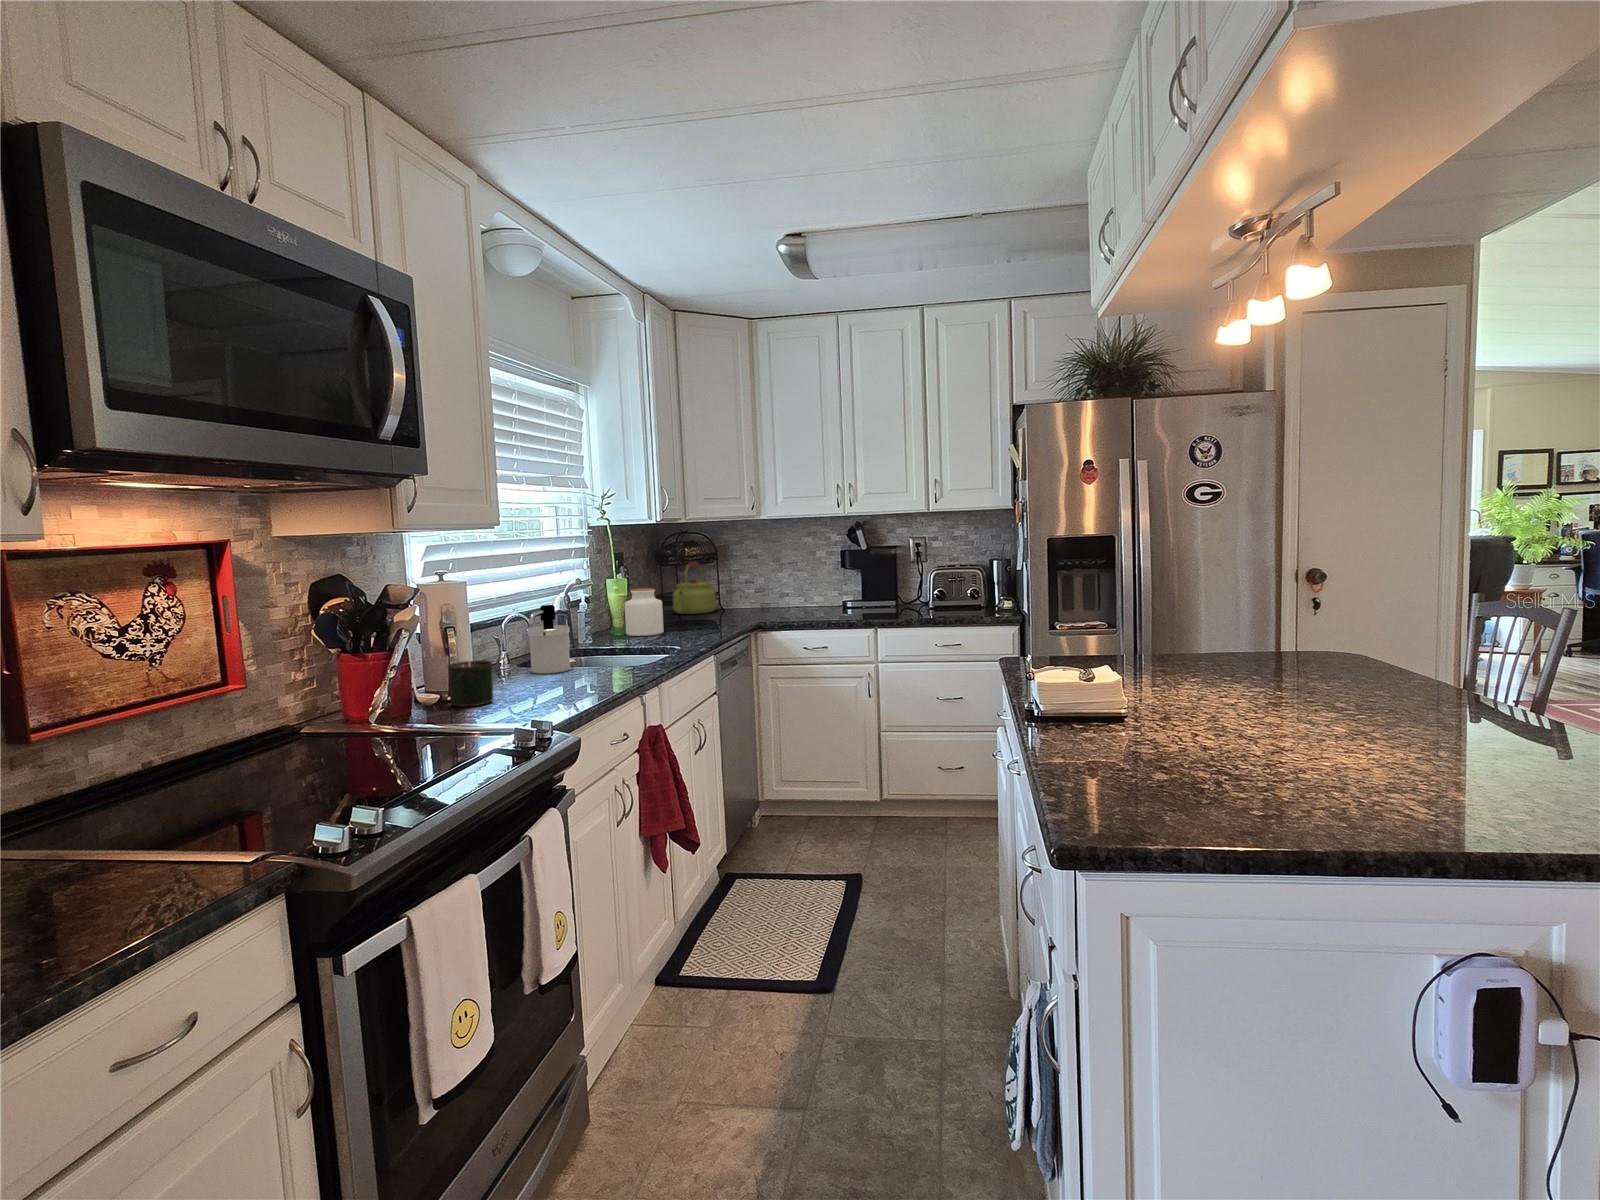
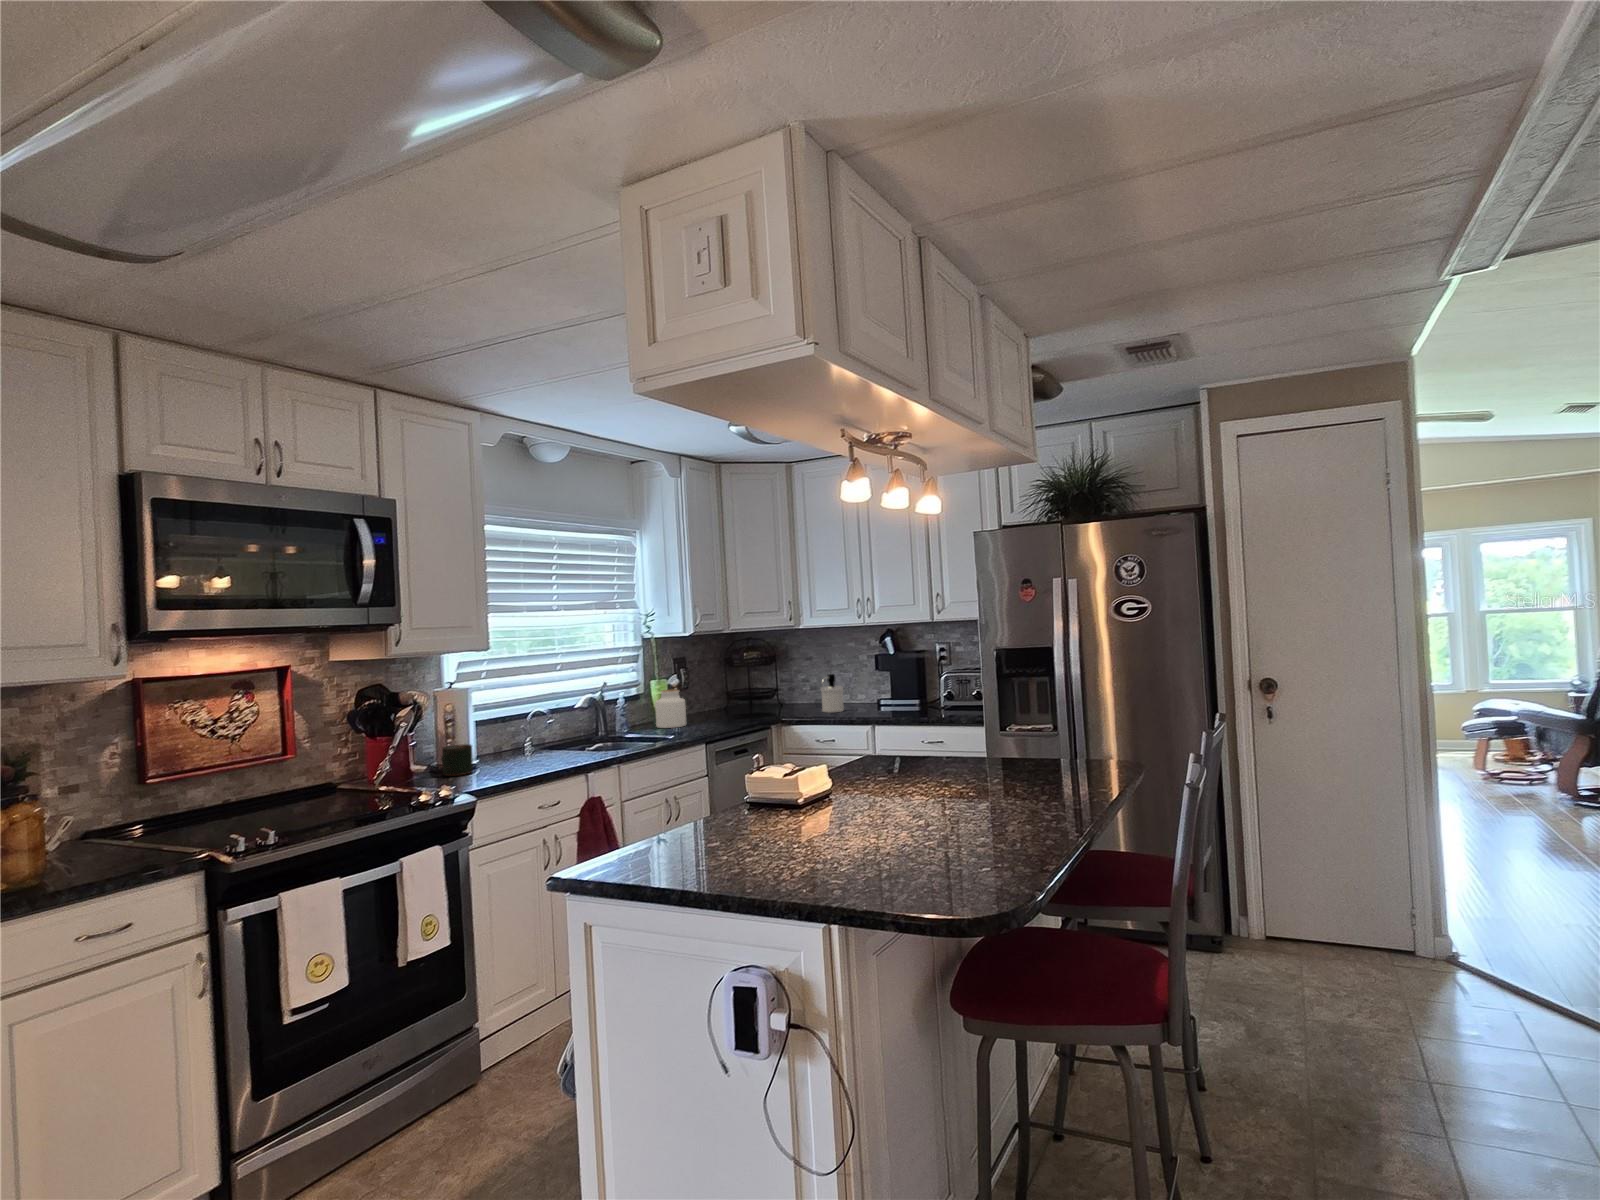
kettle: present [673,562,717,614] -> none [729,665,768,710]
soap dispenser: present [528,605,570,674] -> present [820,674,844,713]

